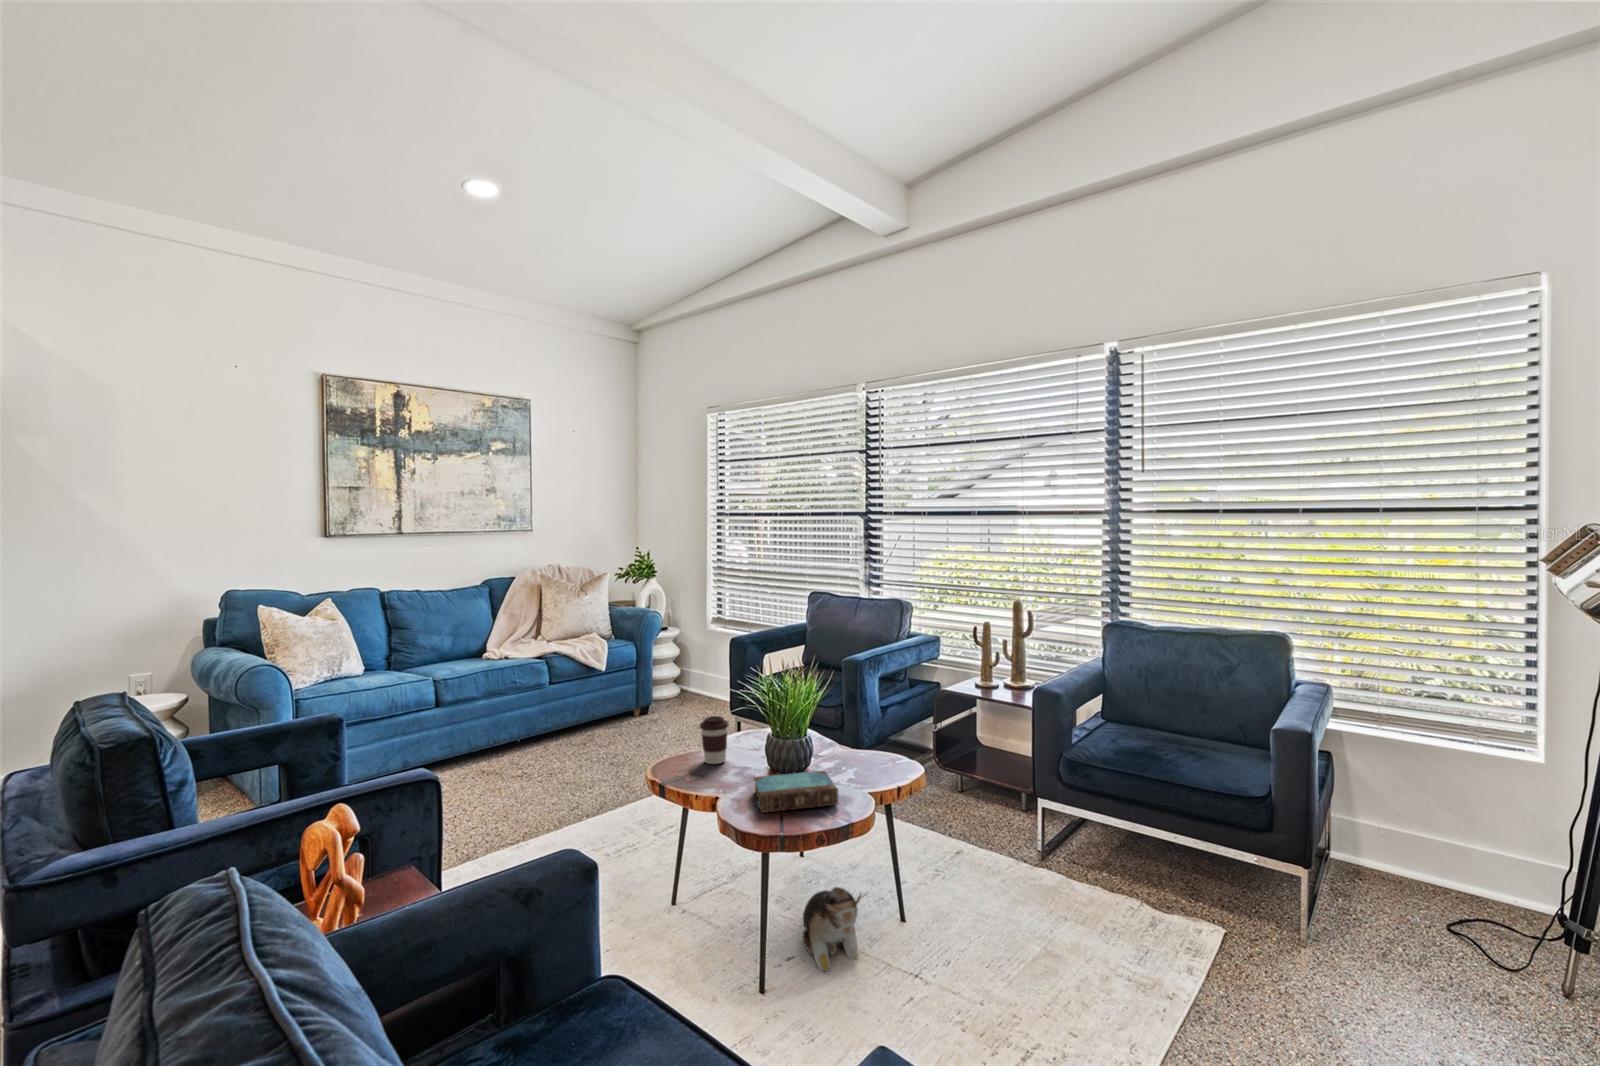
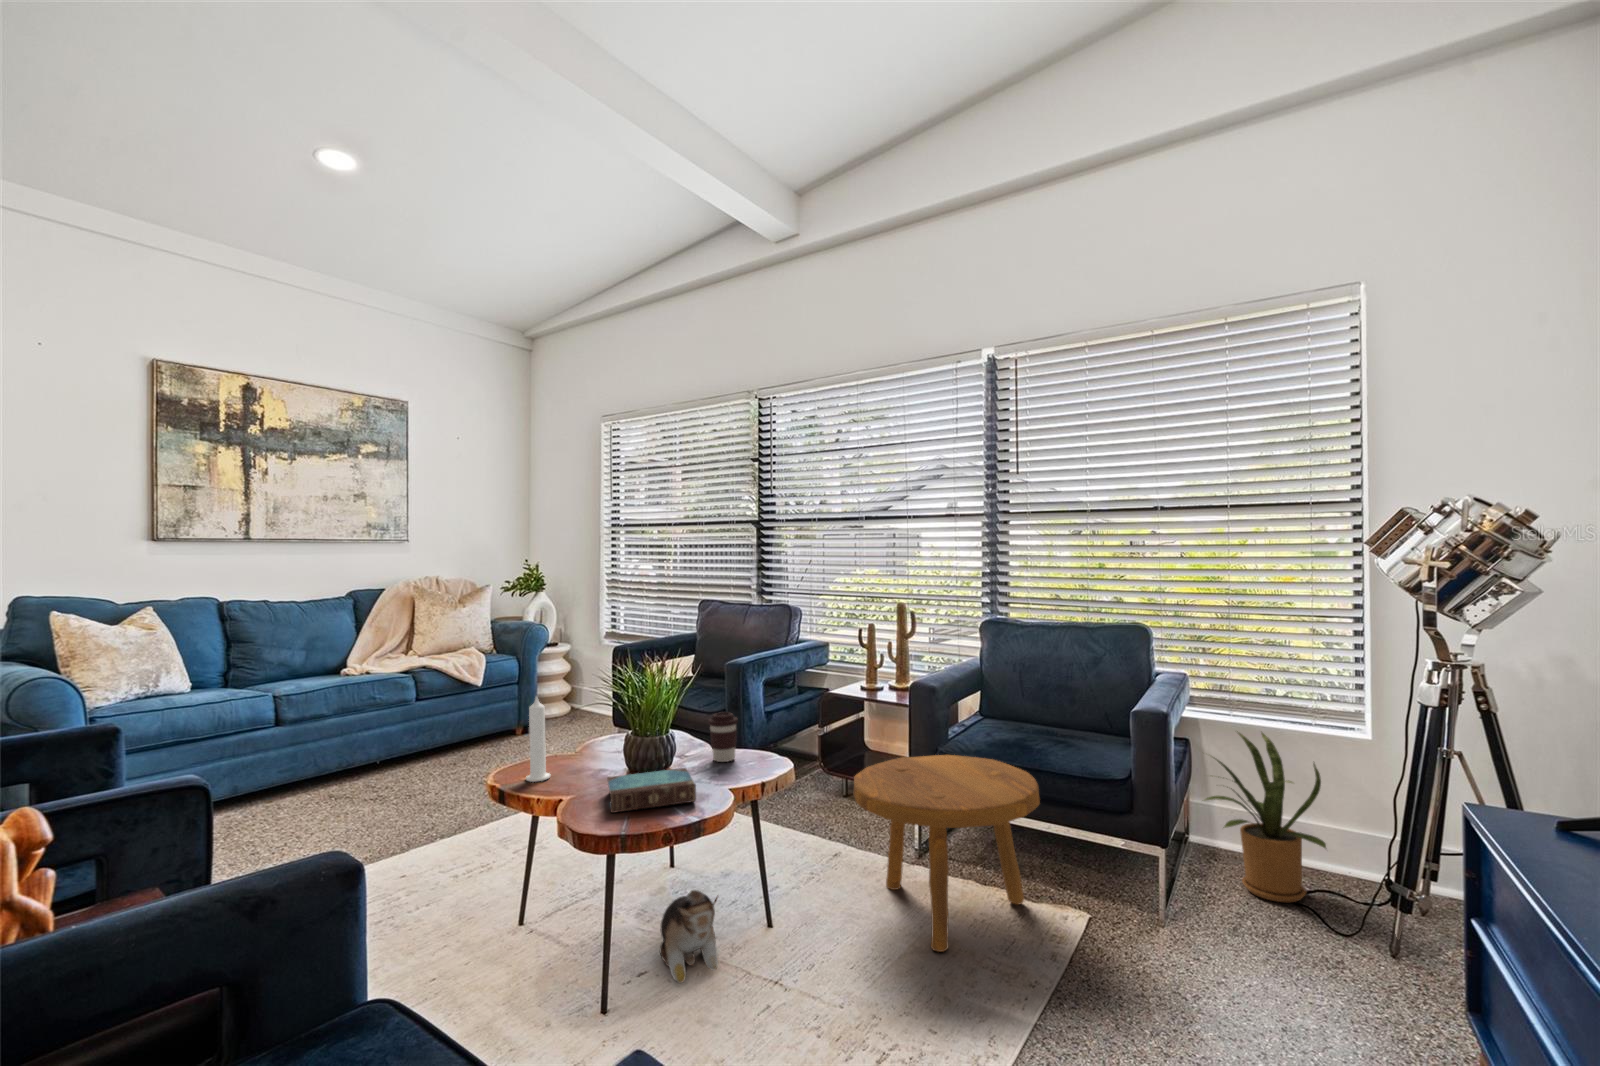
candle: none [676,698,698,777] -> present [526,697,550,782]
coffee cup: present [700,716,729,764] -> present [708,712,738,762]
house plant: none [1343,746,1491,929] -> present [1205,731,1326,902]
footstool: none [982,762,1175,958] -> present [854,755,1040,952]

